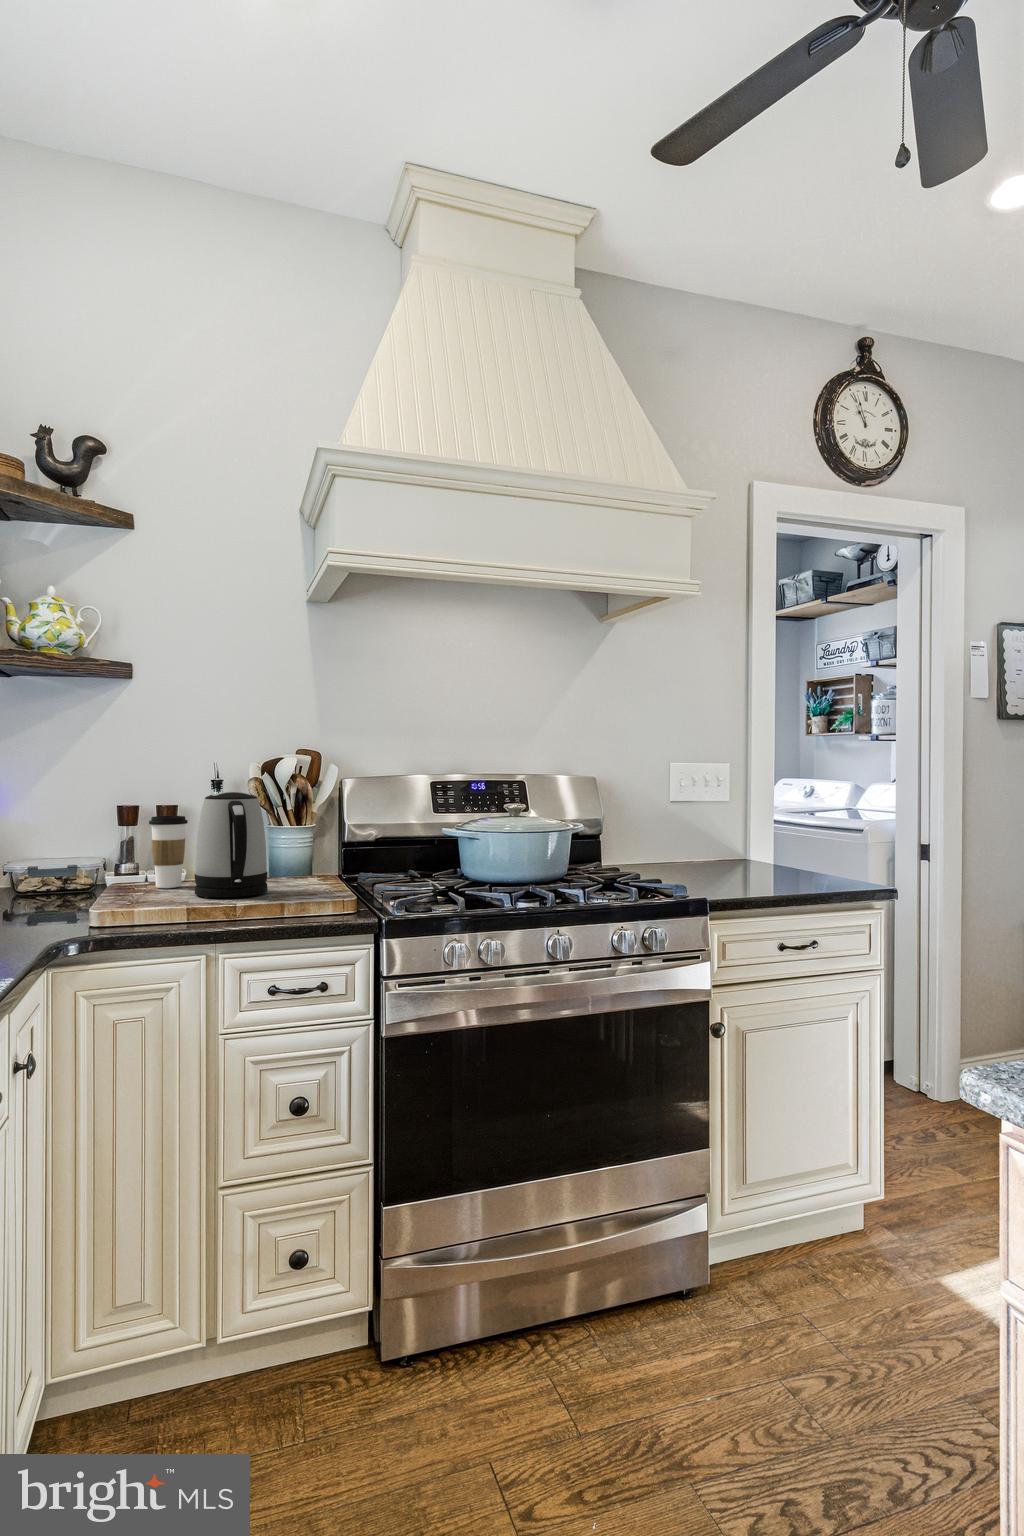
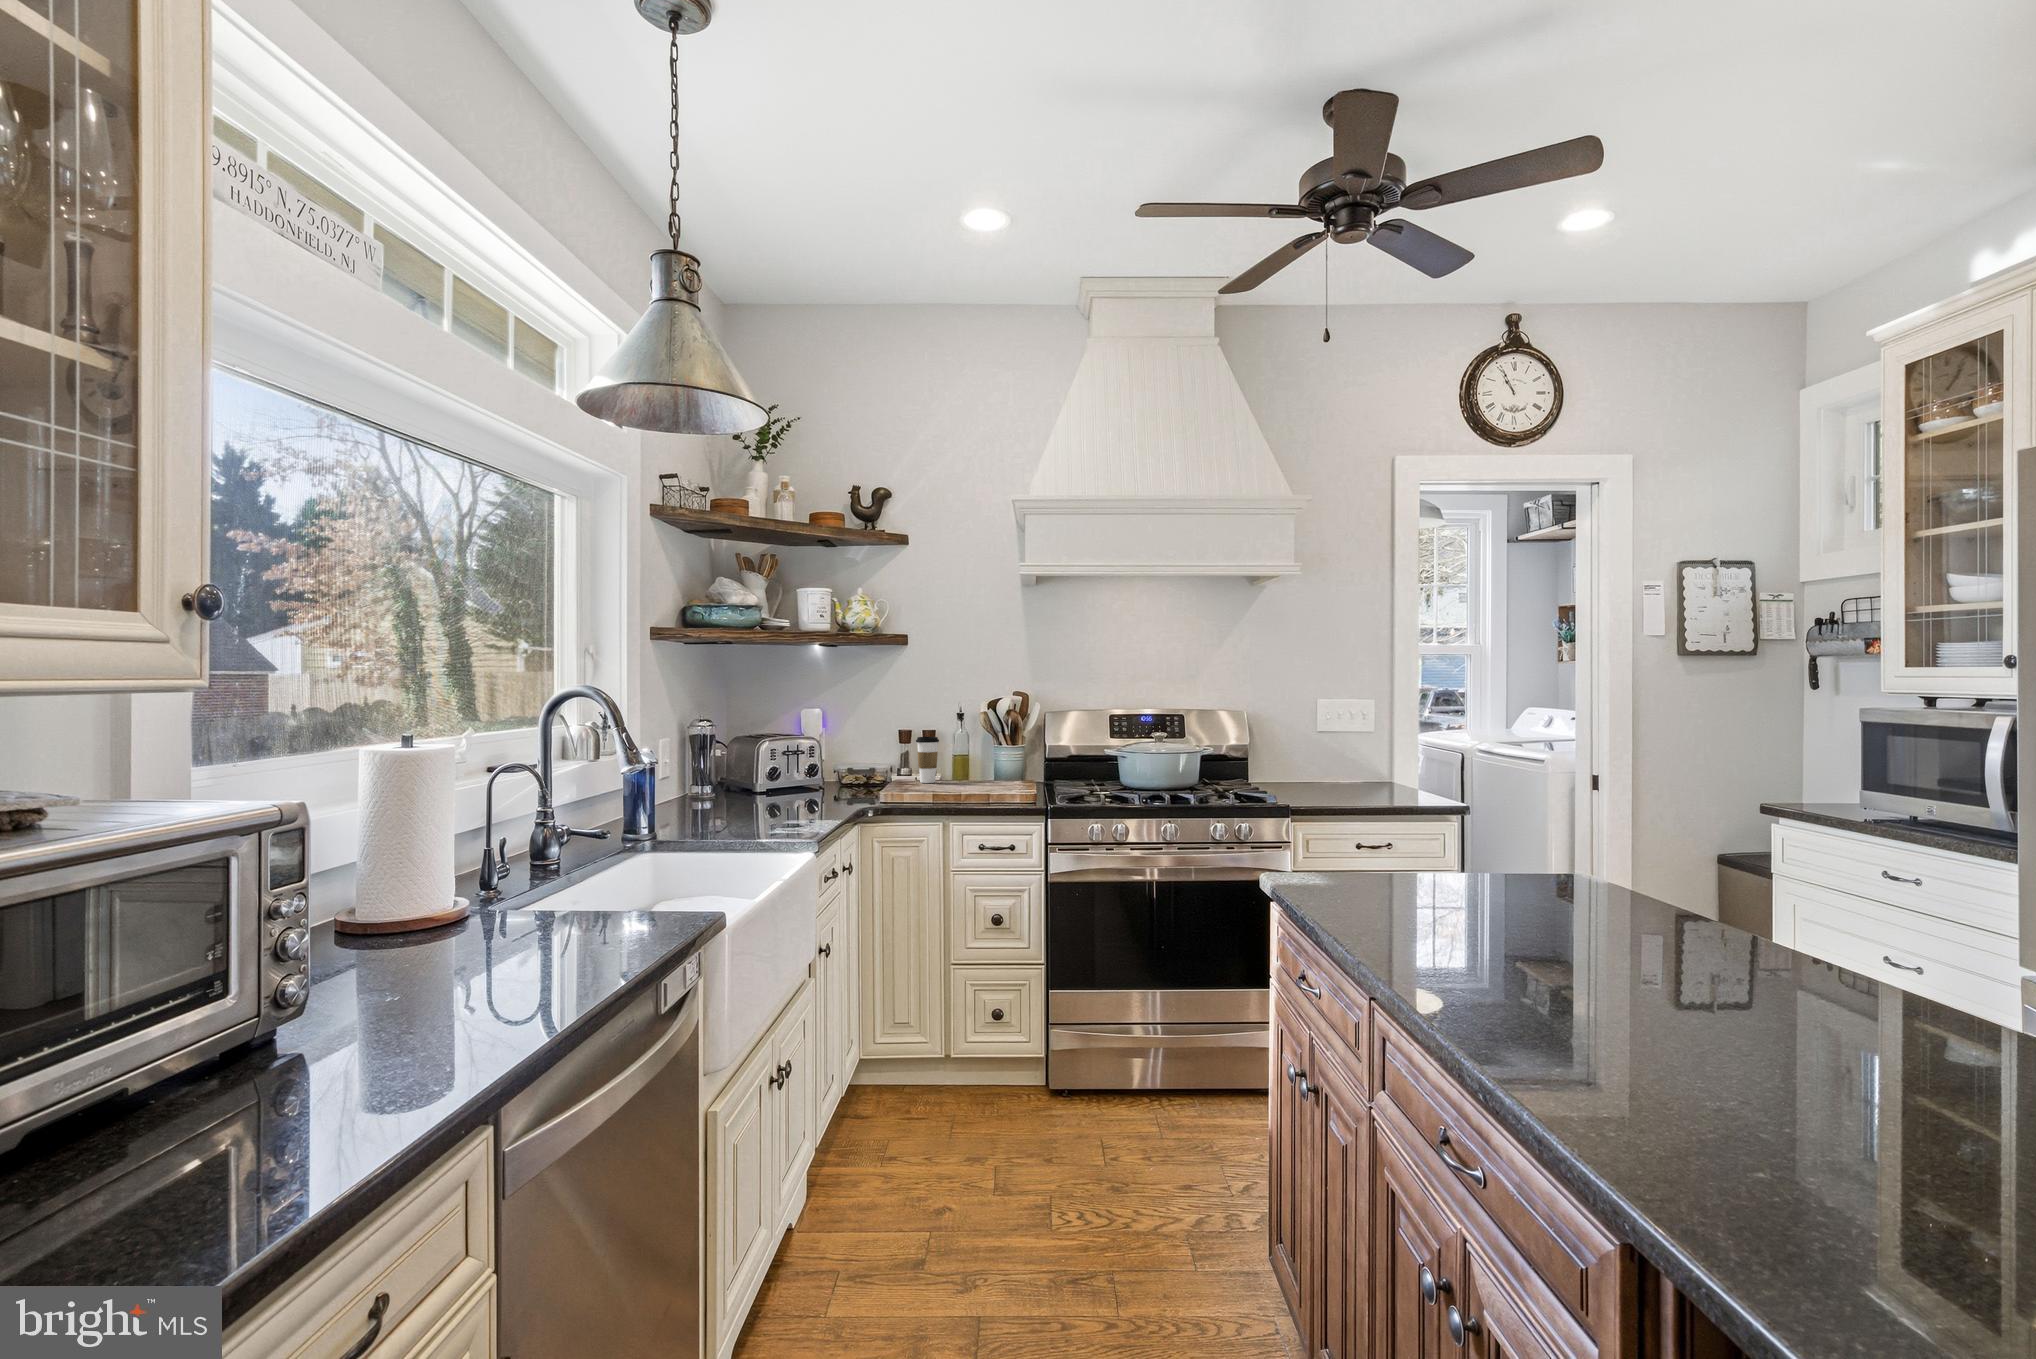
kettle: present [195,792,268,898] -> none [941,722,985,789]

